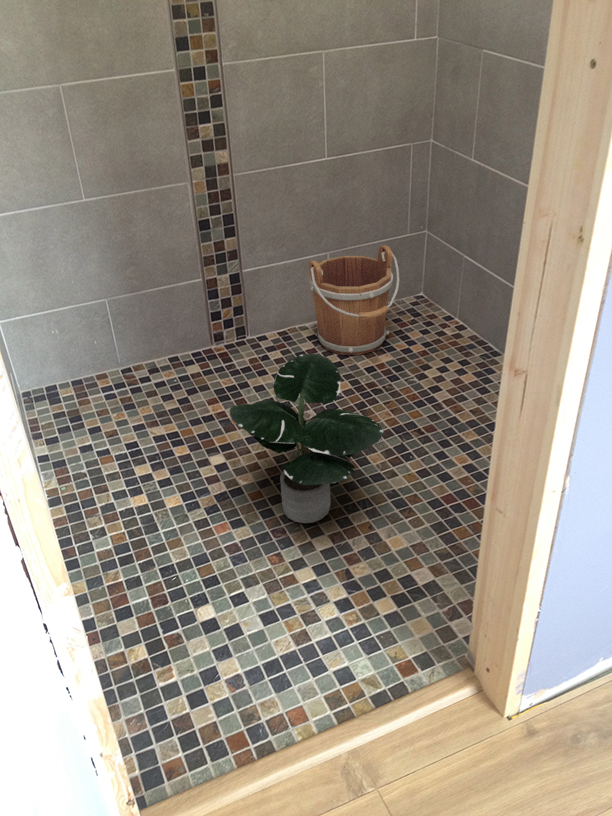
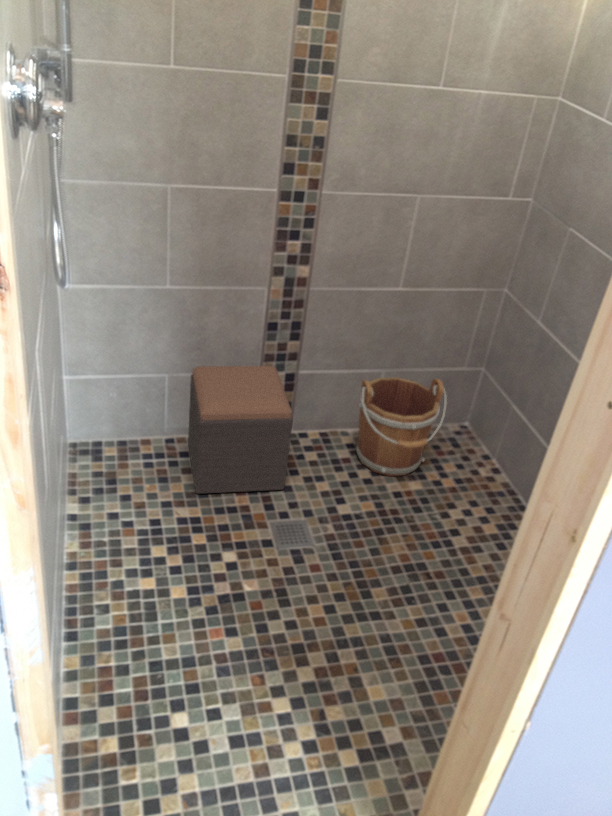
footstool: none [132,267,255,411] -> present [188,366,293,494]
potted plant: present [230,354,383,523] -> none [246,489,386,649]

